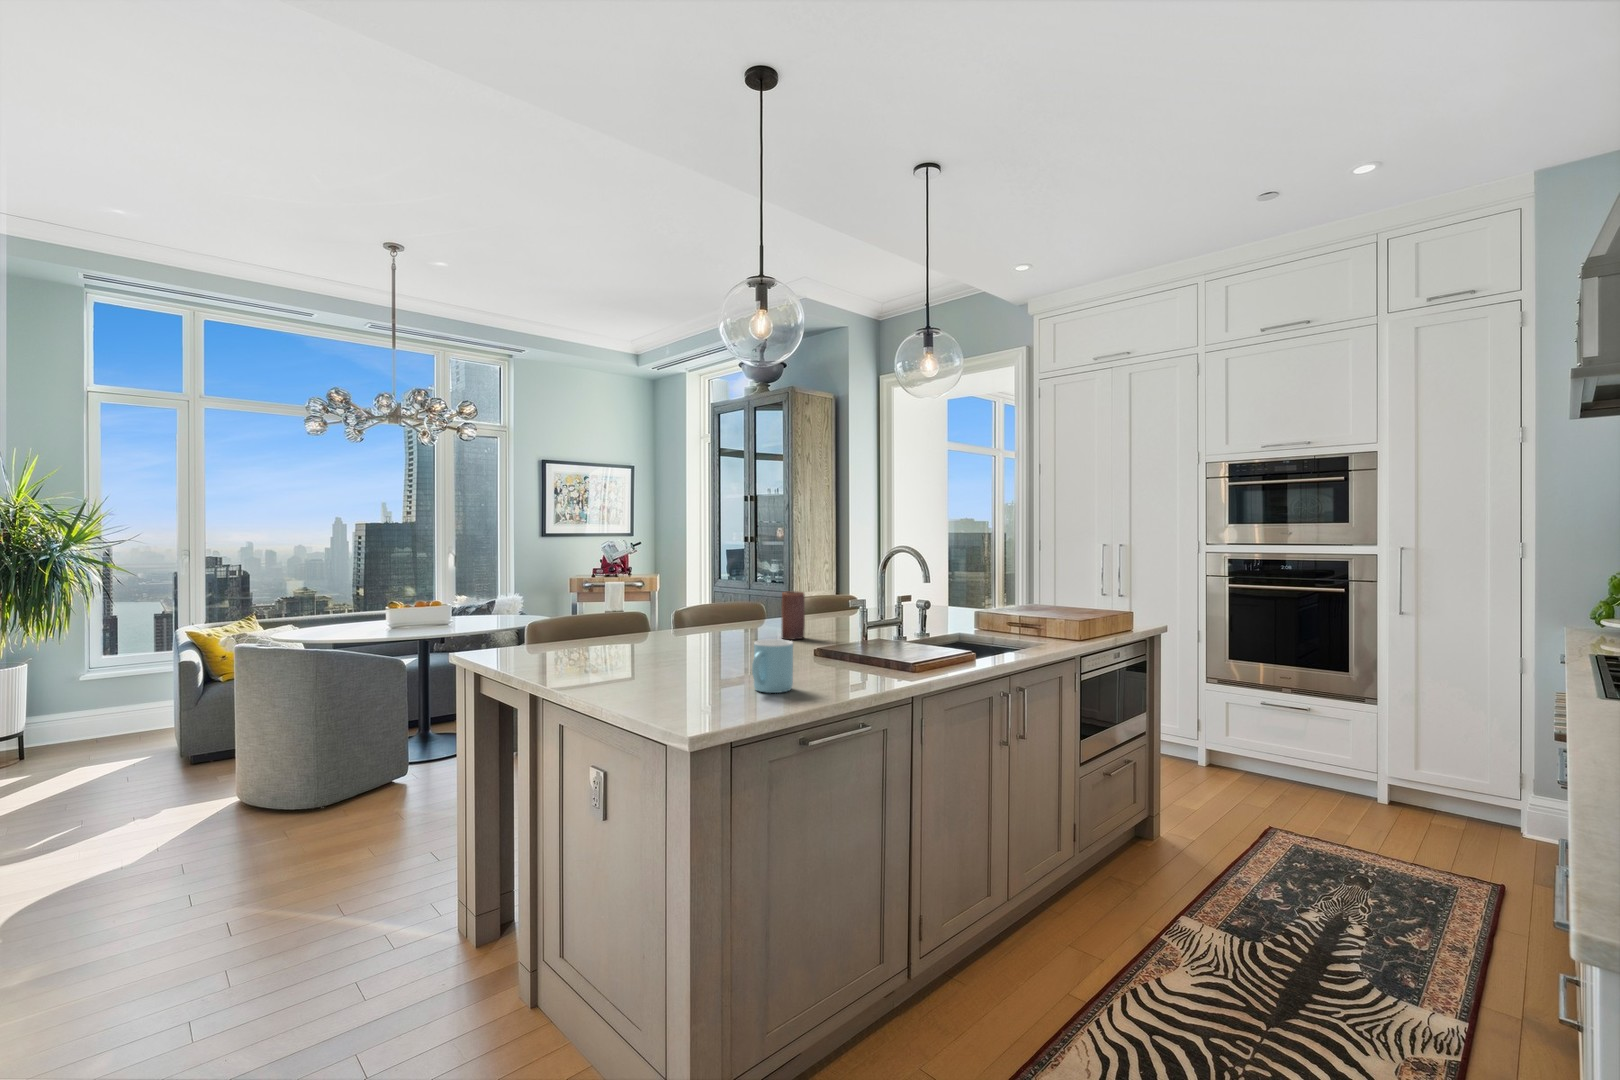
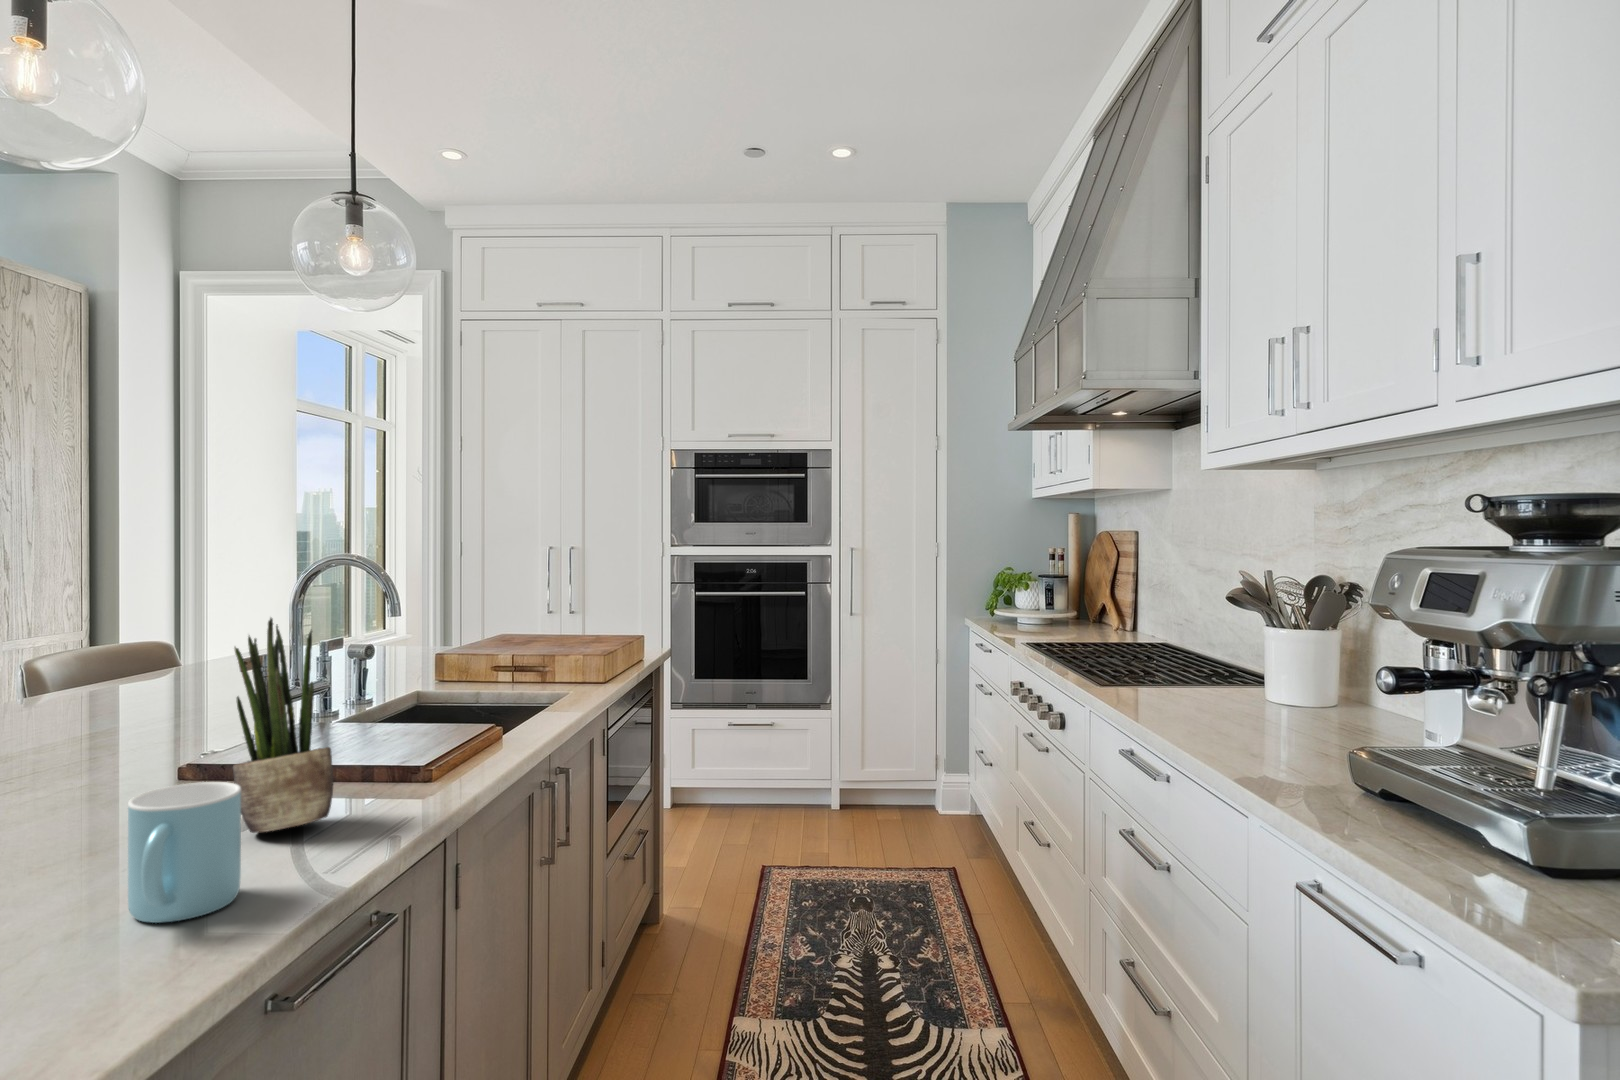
potted plant: none [810,572,850,672] -> present [233,618,333,833]
candle: present [781,591,805,639] -> none [68,654,129,759]

